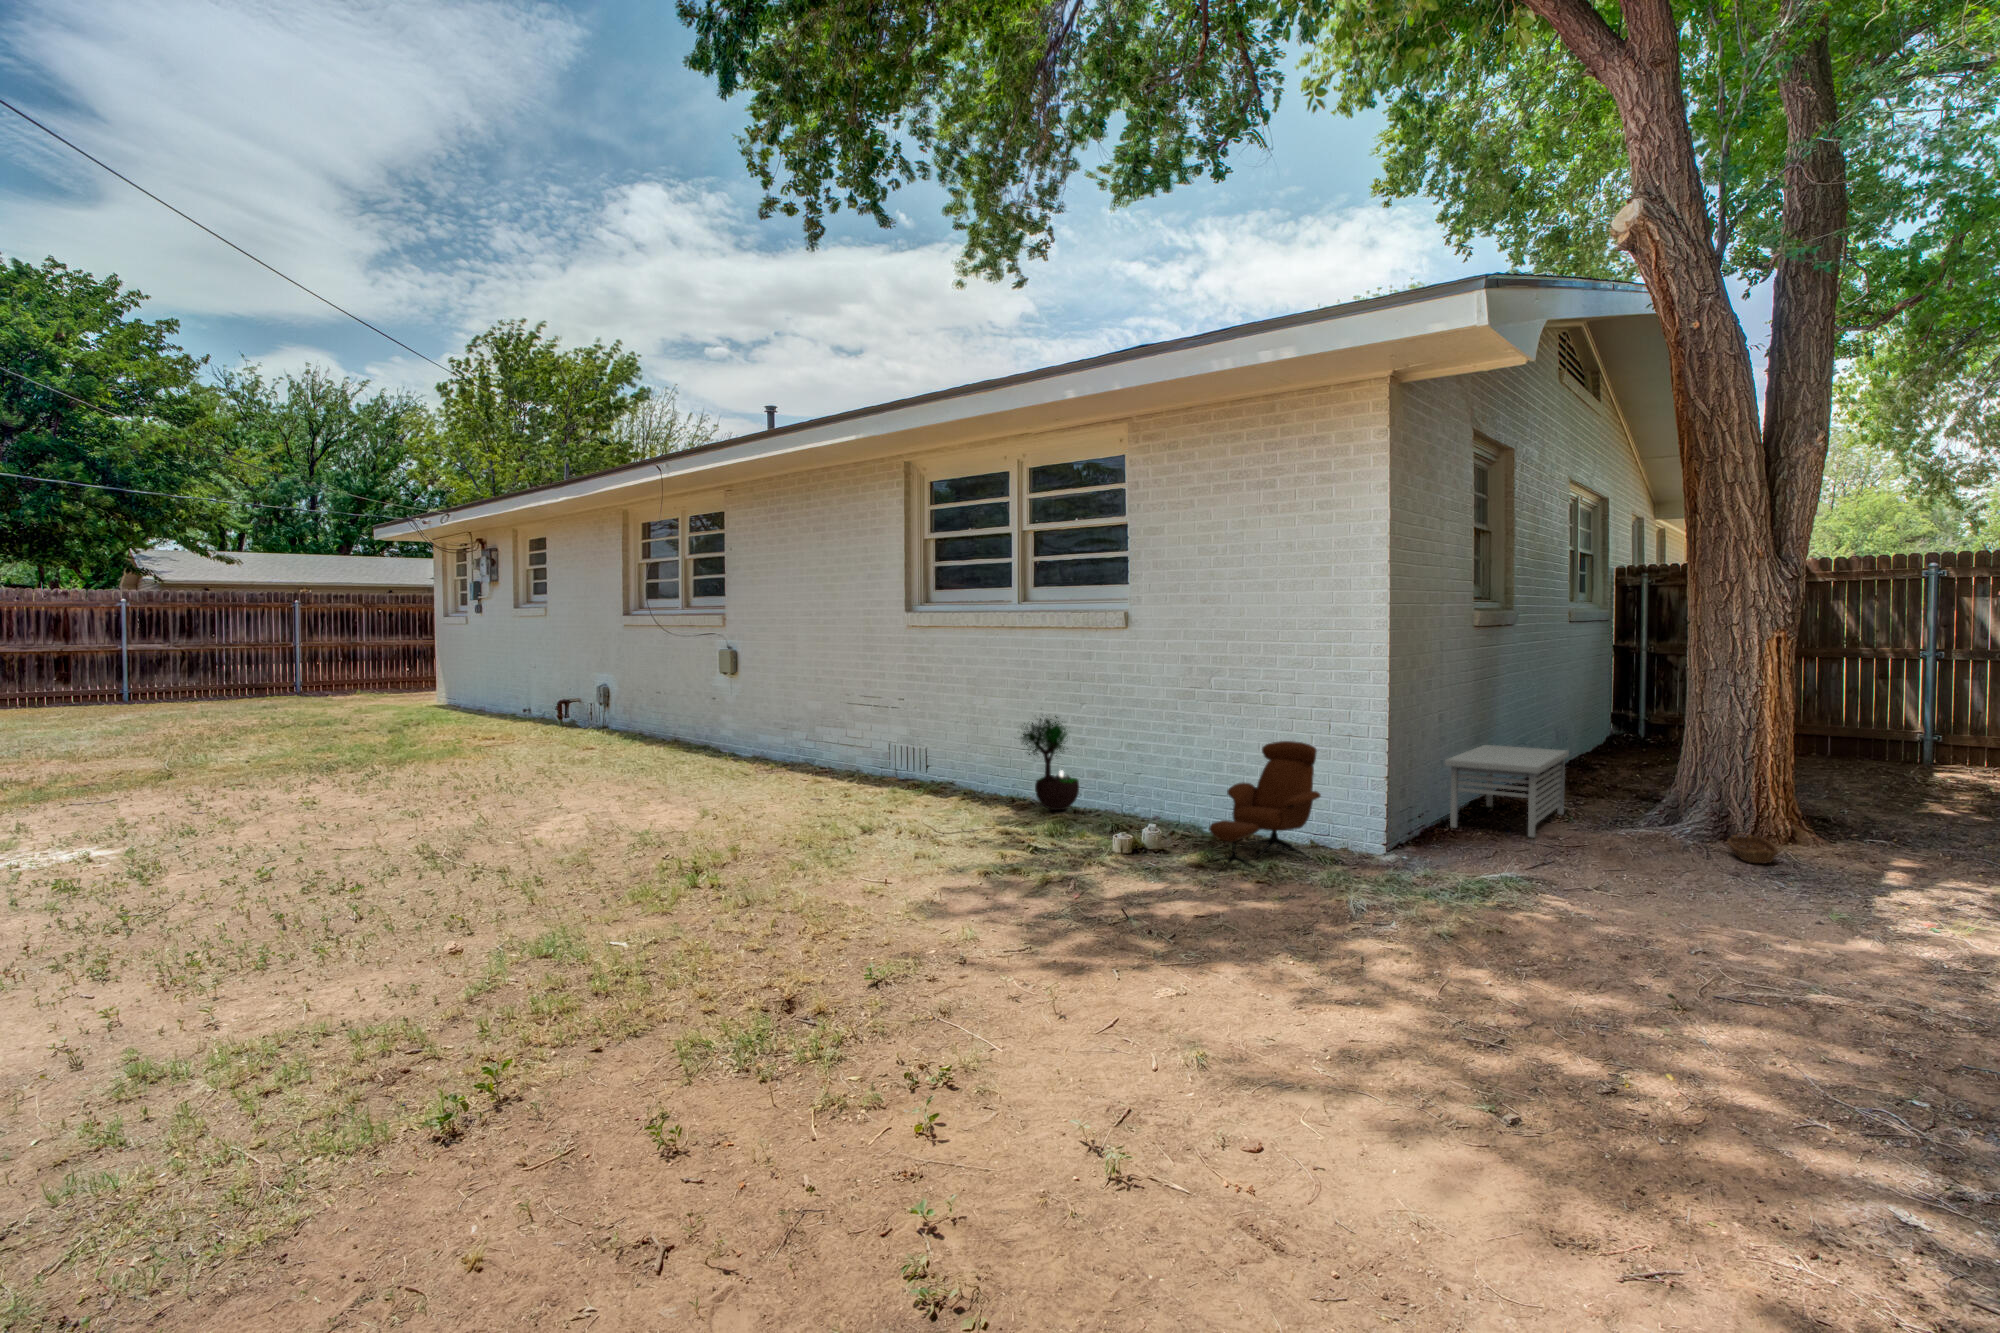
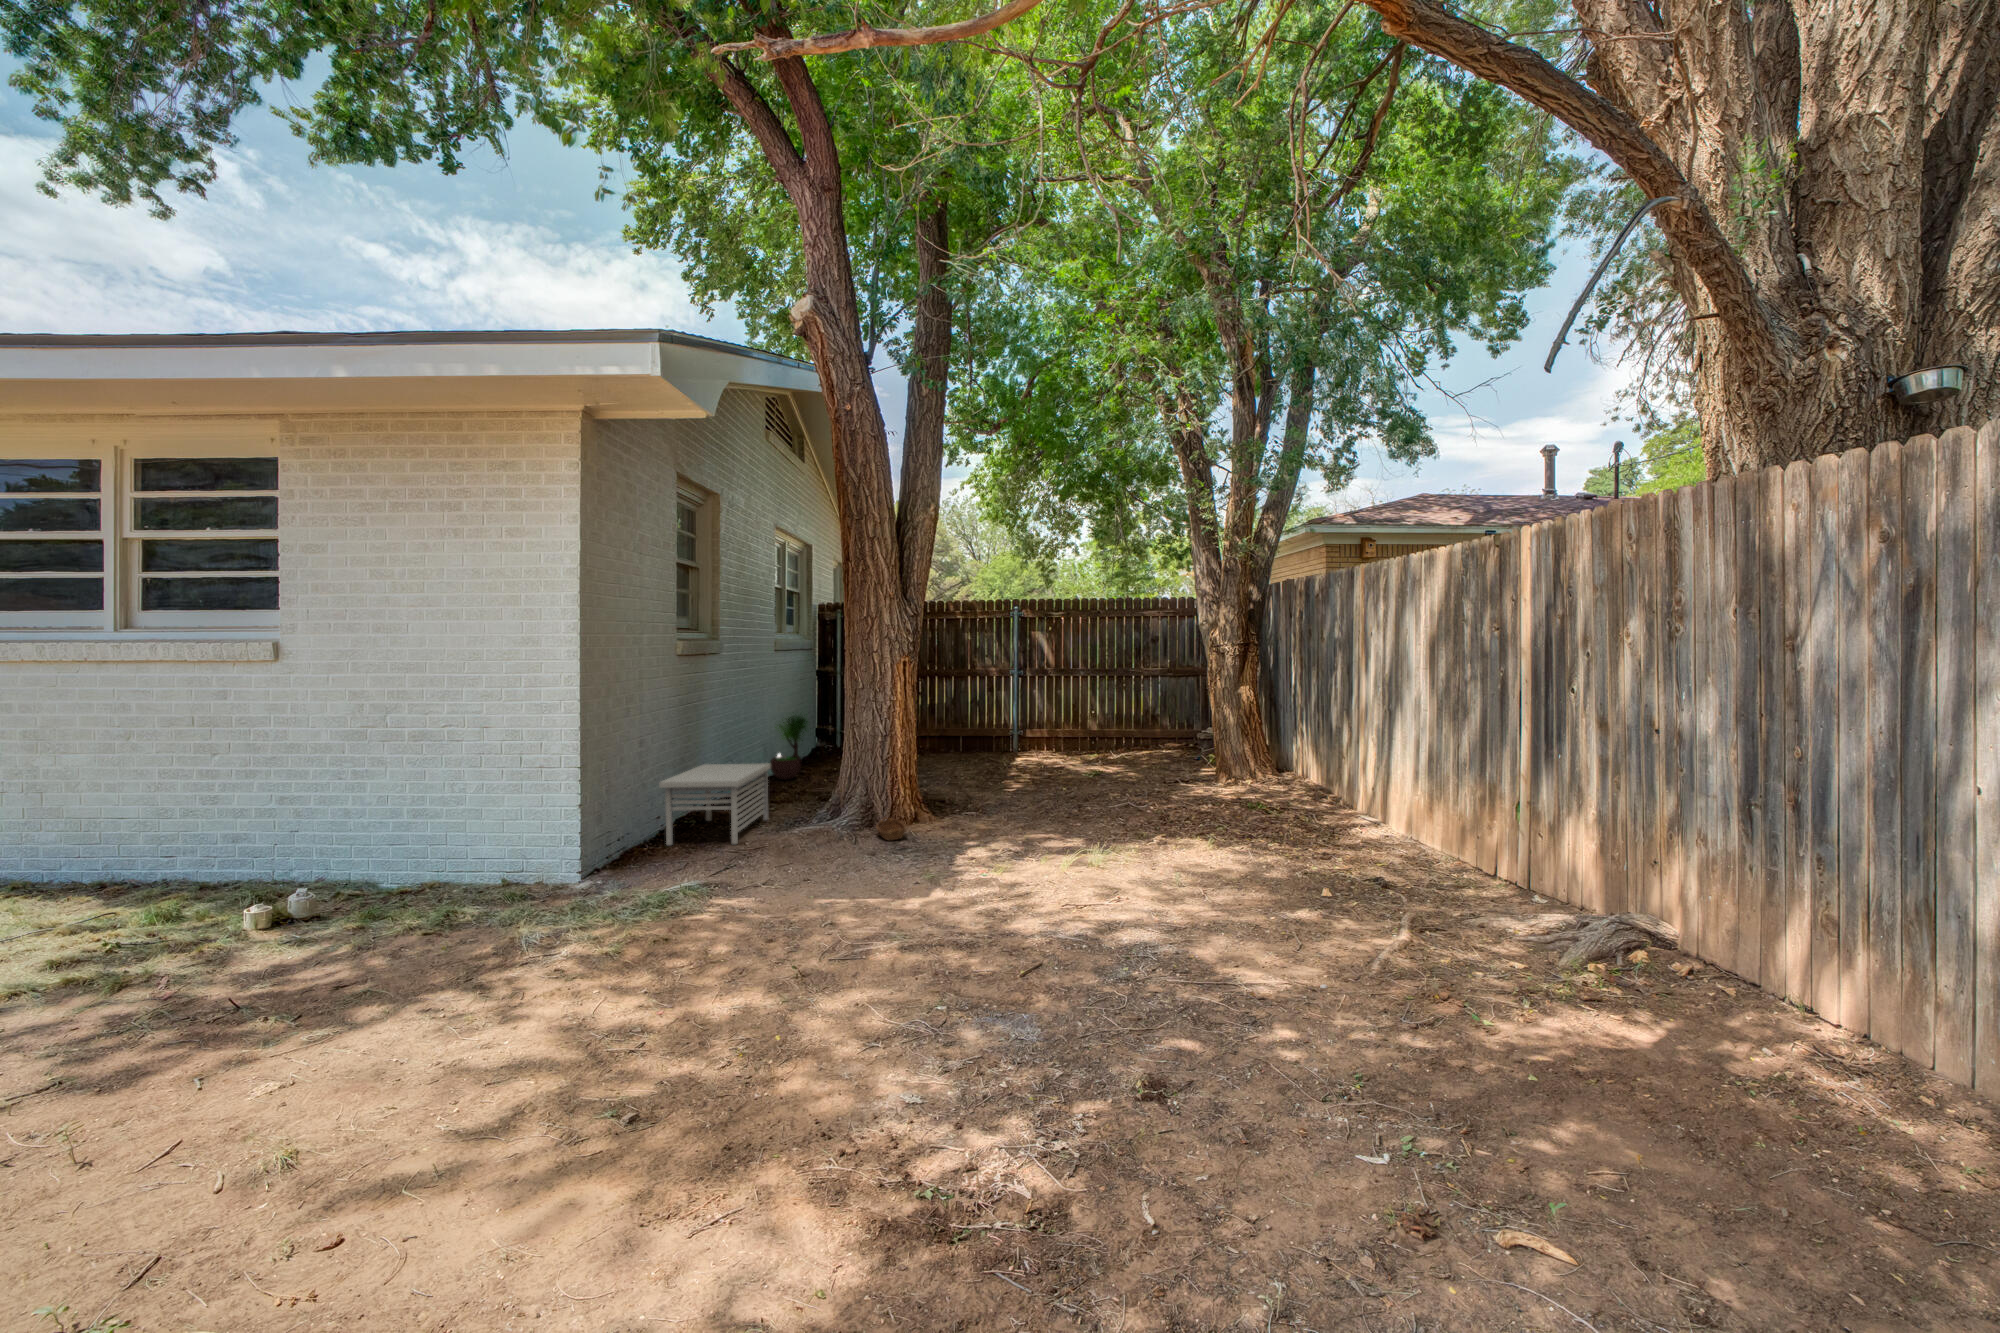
potted tree: present [1021,716,1079,810] -> present [770,716,808,780]
lounge chair: present [1209,741,1321,871] -> none [382,779,522,934]

